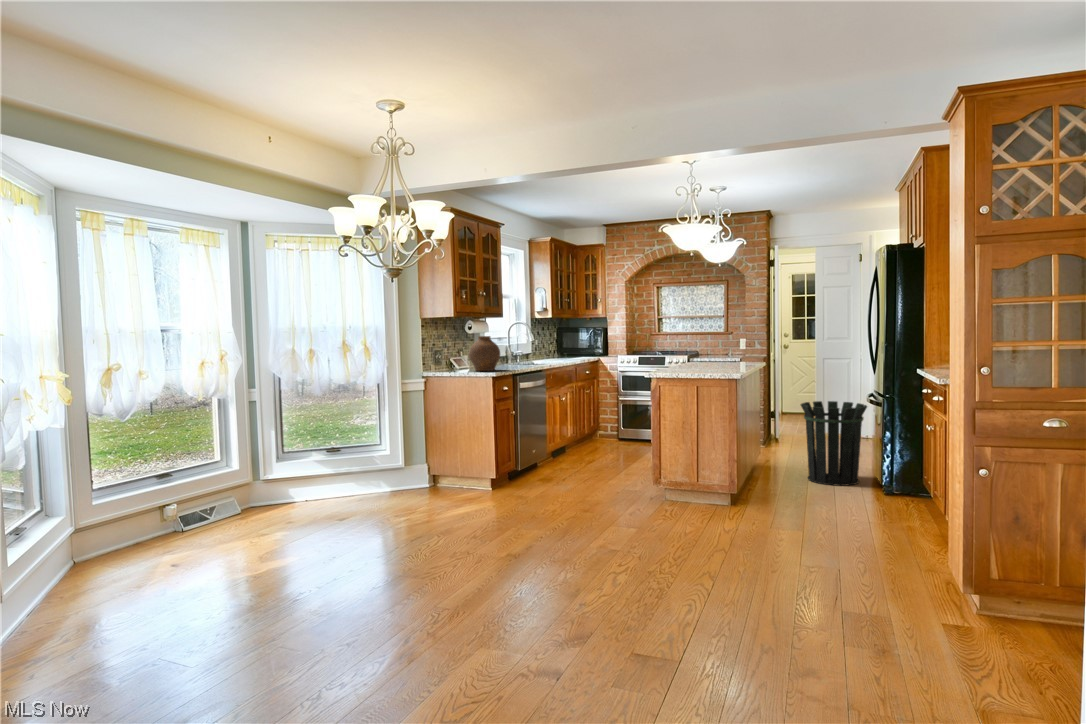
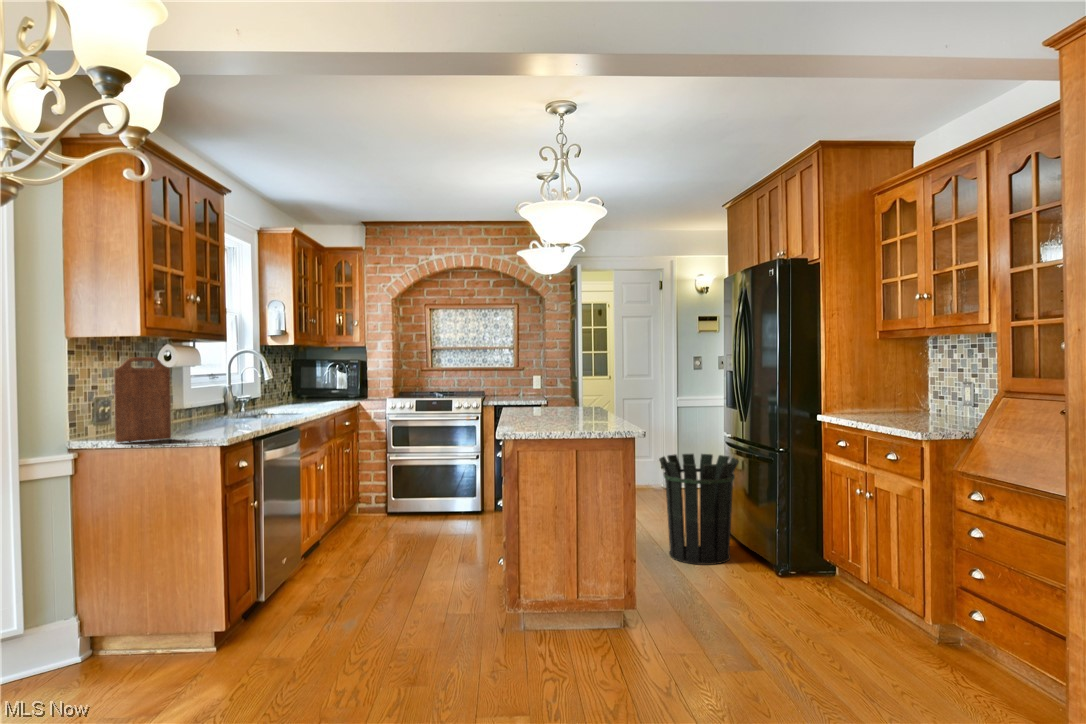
cutting board: none [441,328,469,374] -> present [114,357,171,443]
vase: present [469,336,500,371] -> none [168,372,229,433]

